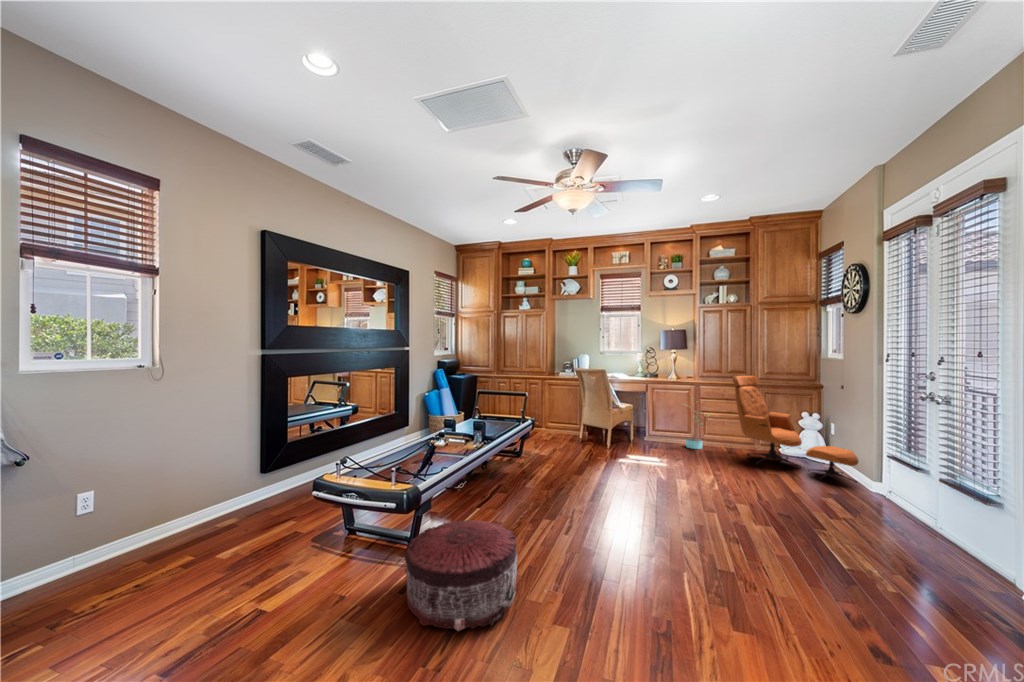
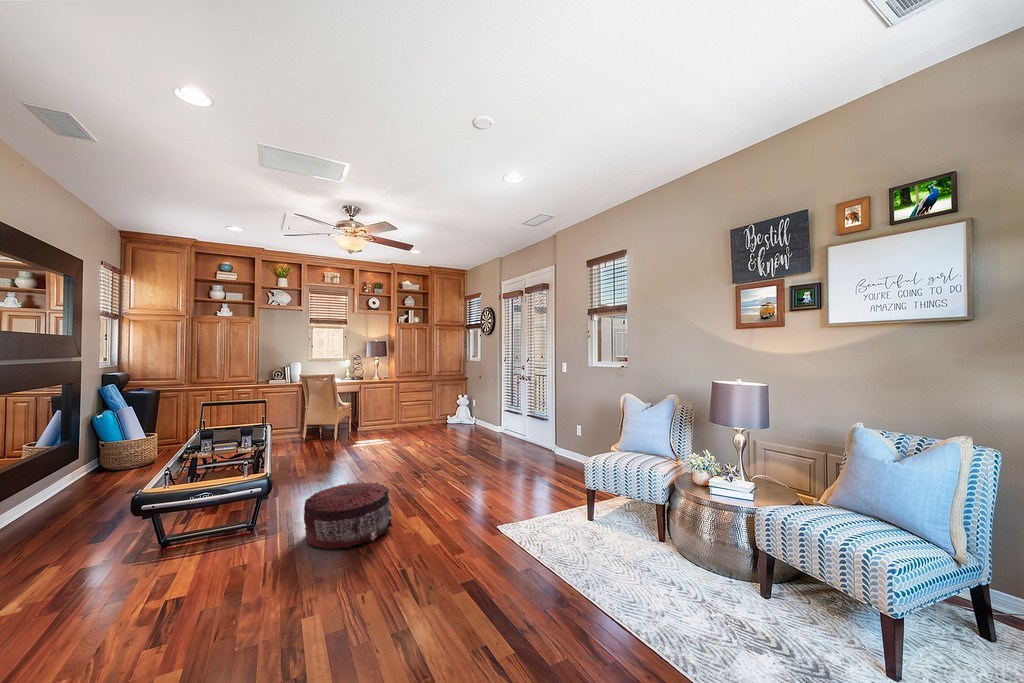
lounge chair: present [733,376,859,483] -> none [423,374,491,432]
potted plant: present [679,398,710,449] -> none [385,393,408,431]

